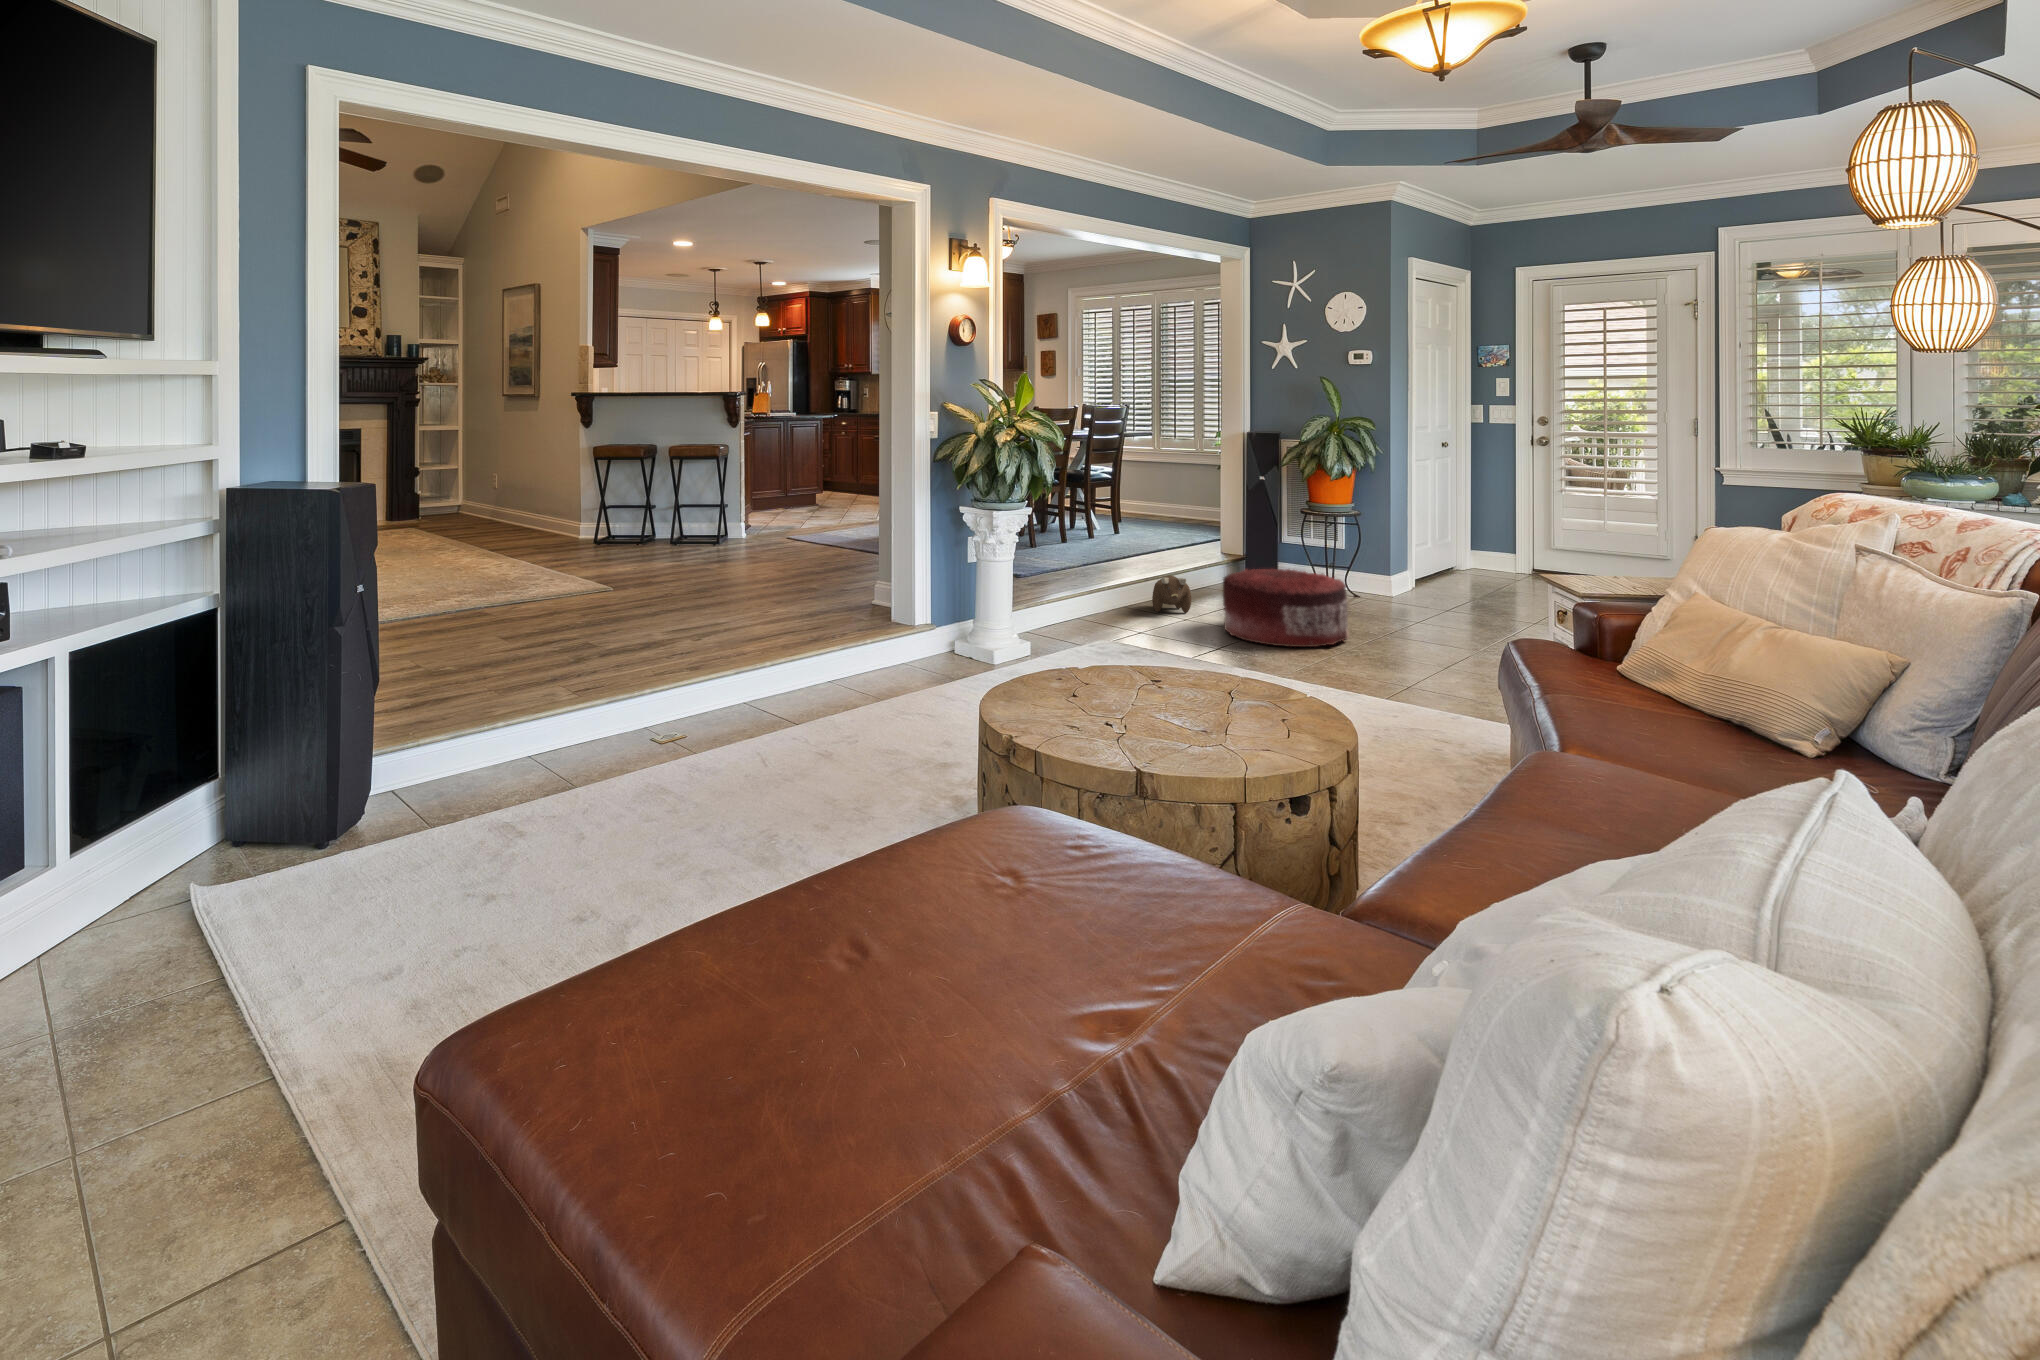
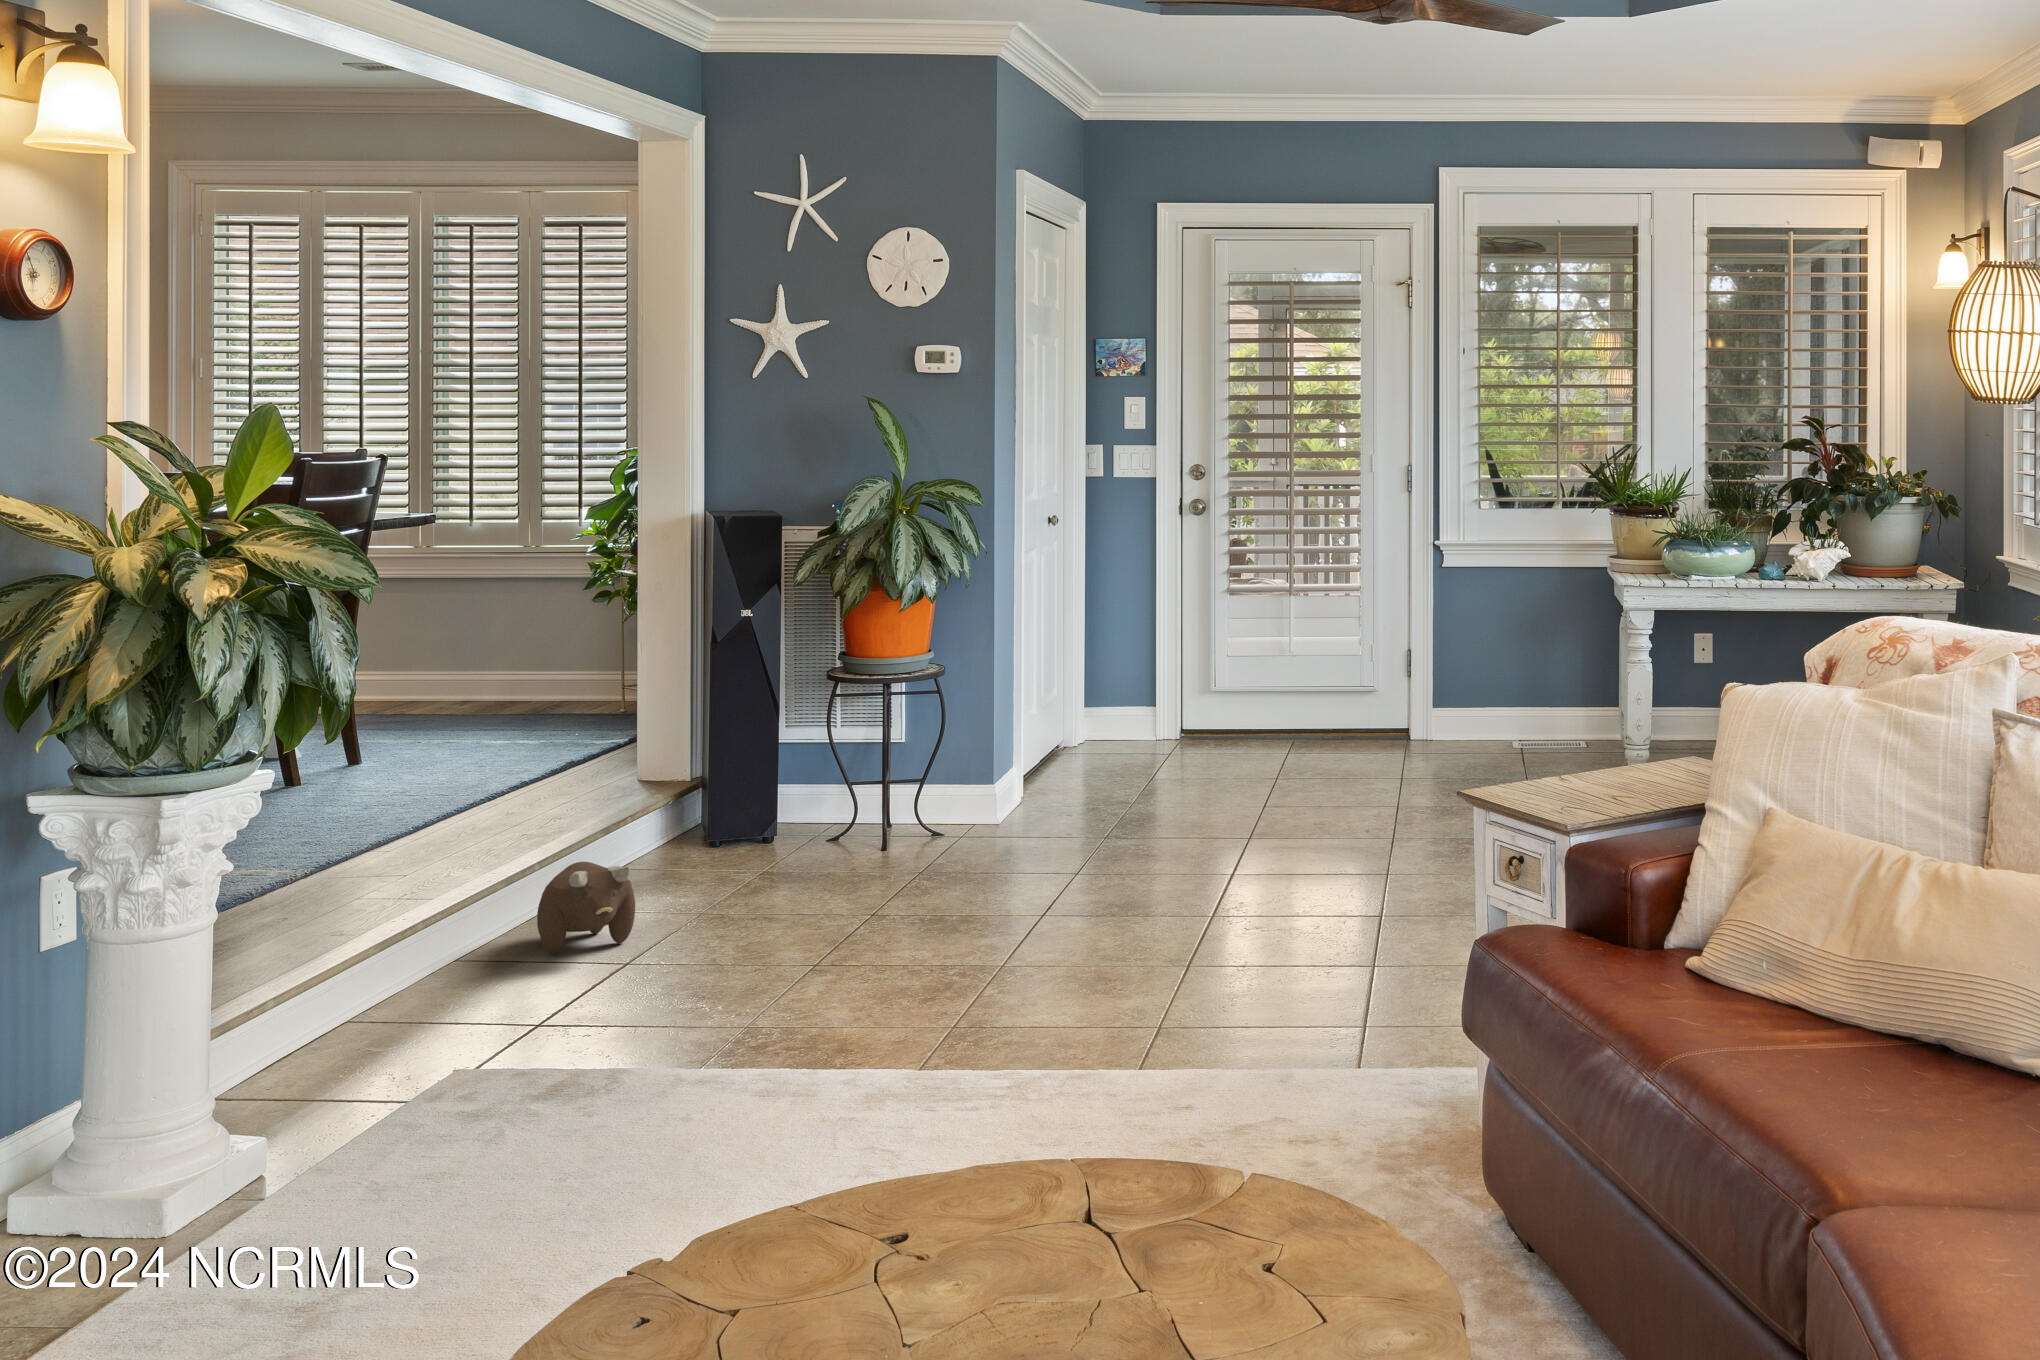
pouf: present [1223,569,1349,647] -> none [736,809,1003,993]

